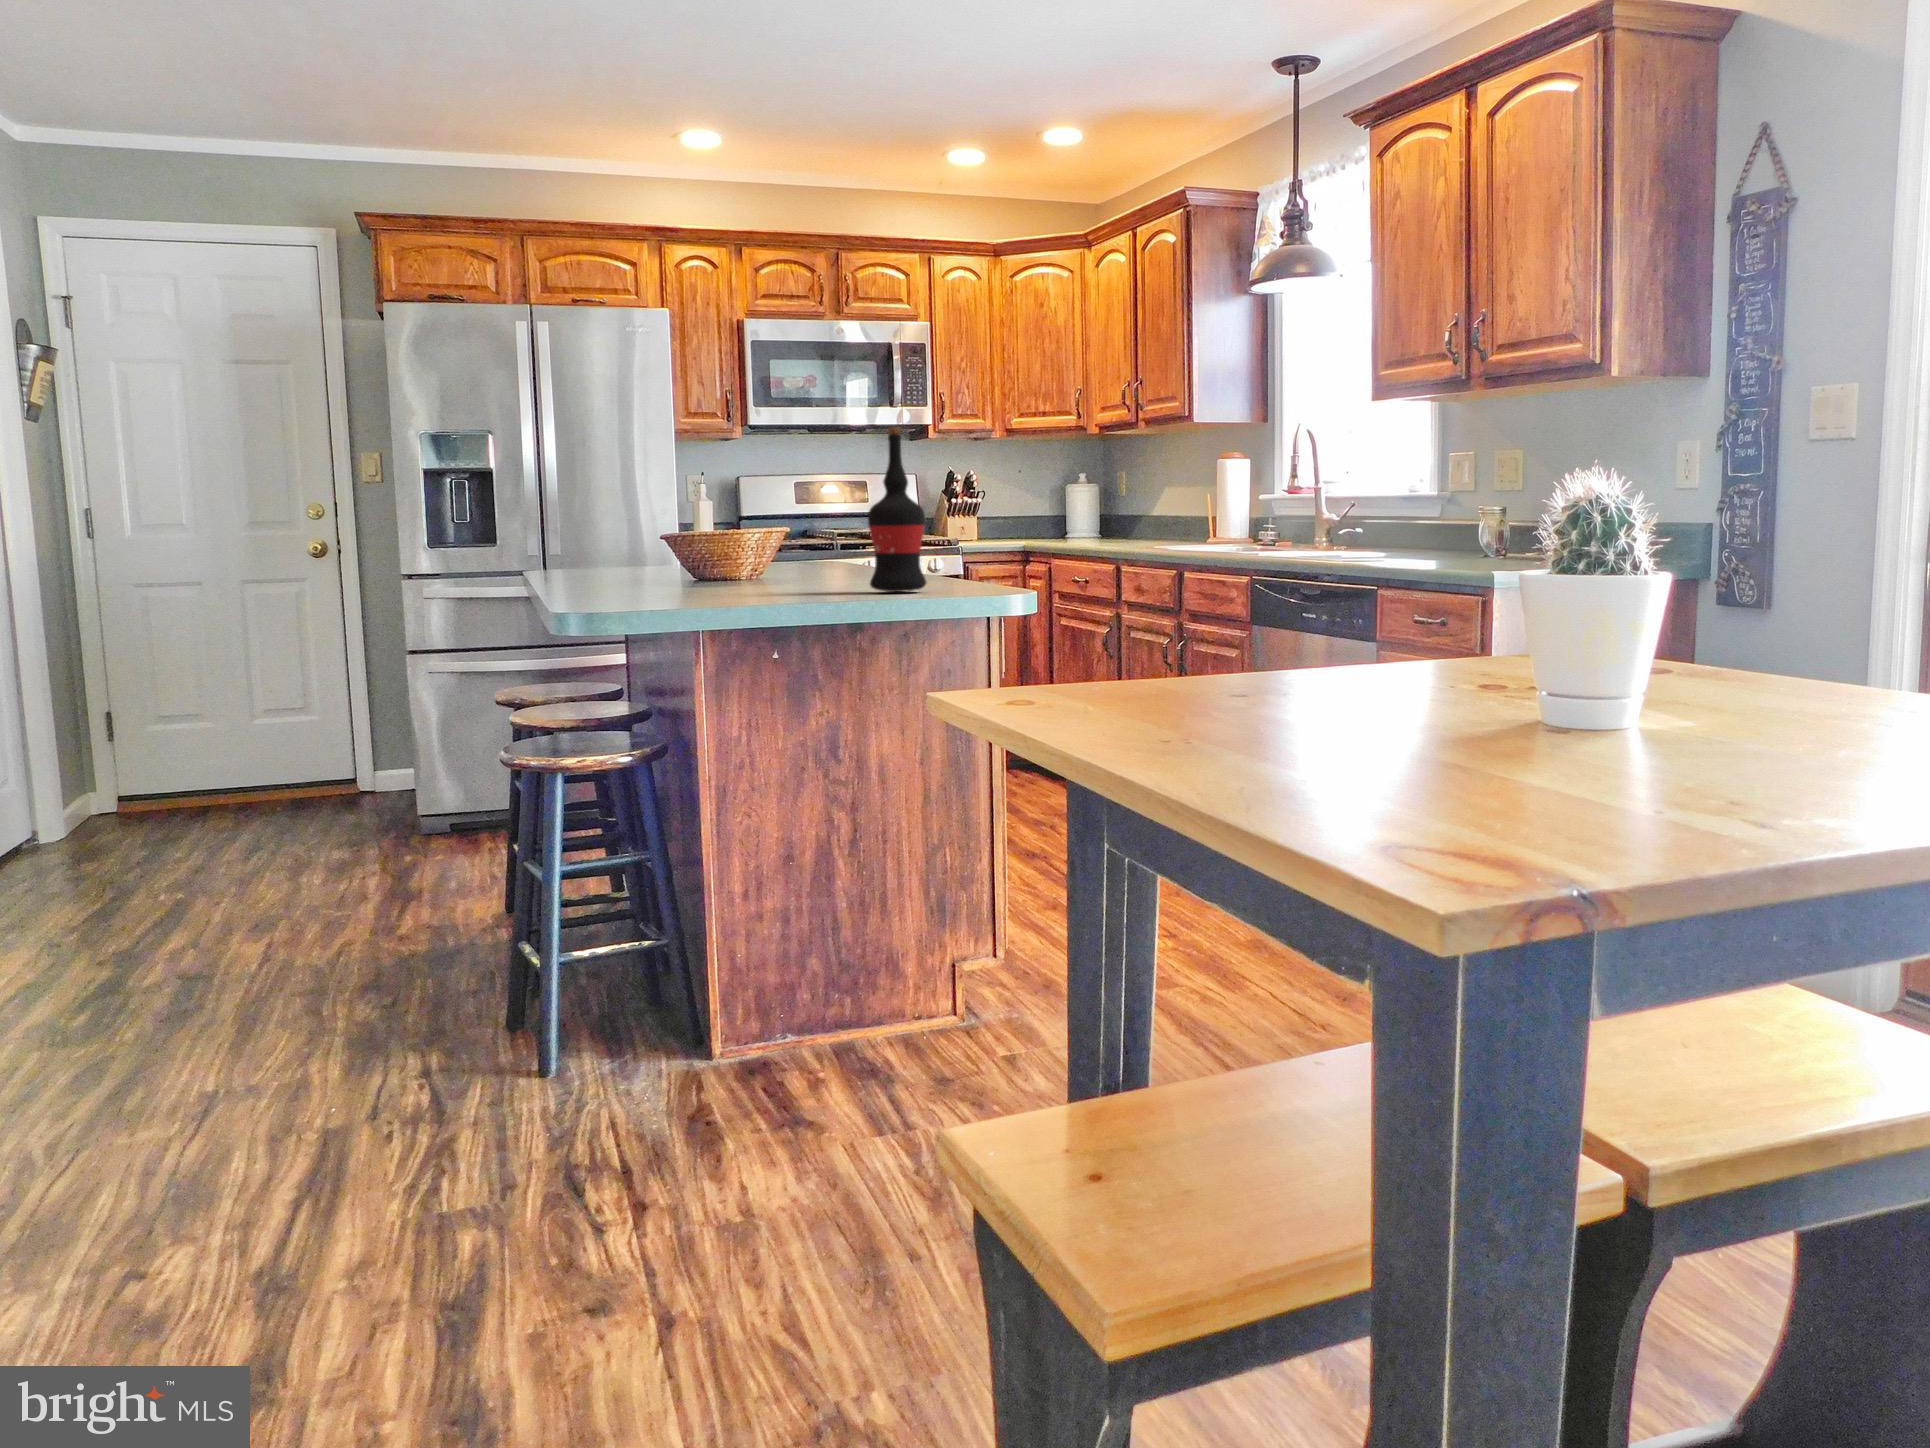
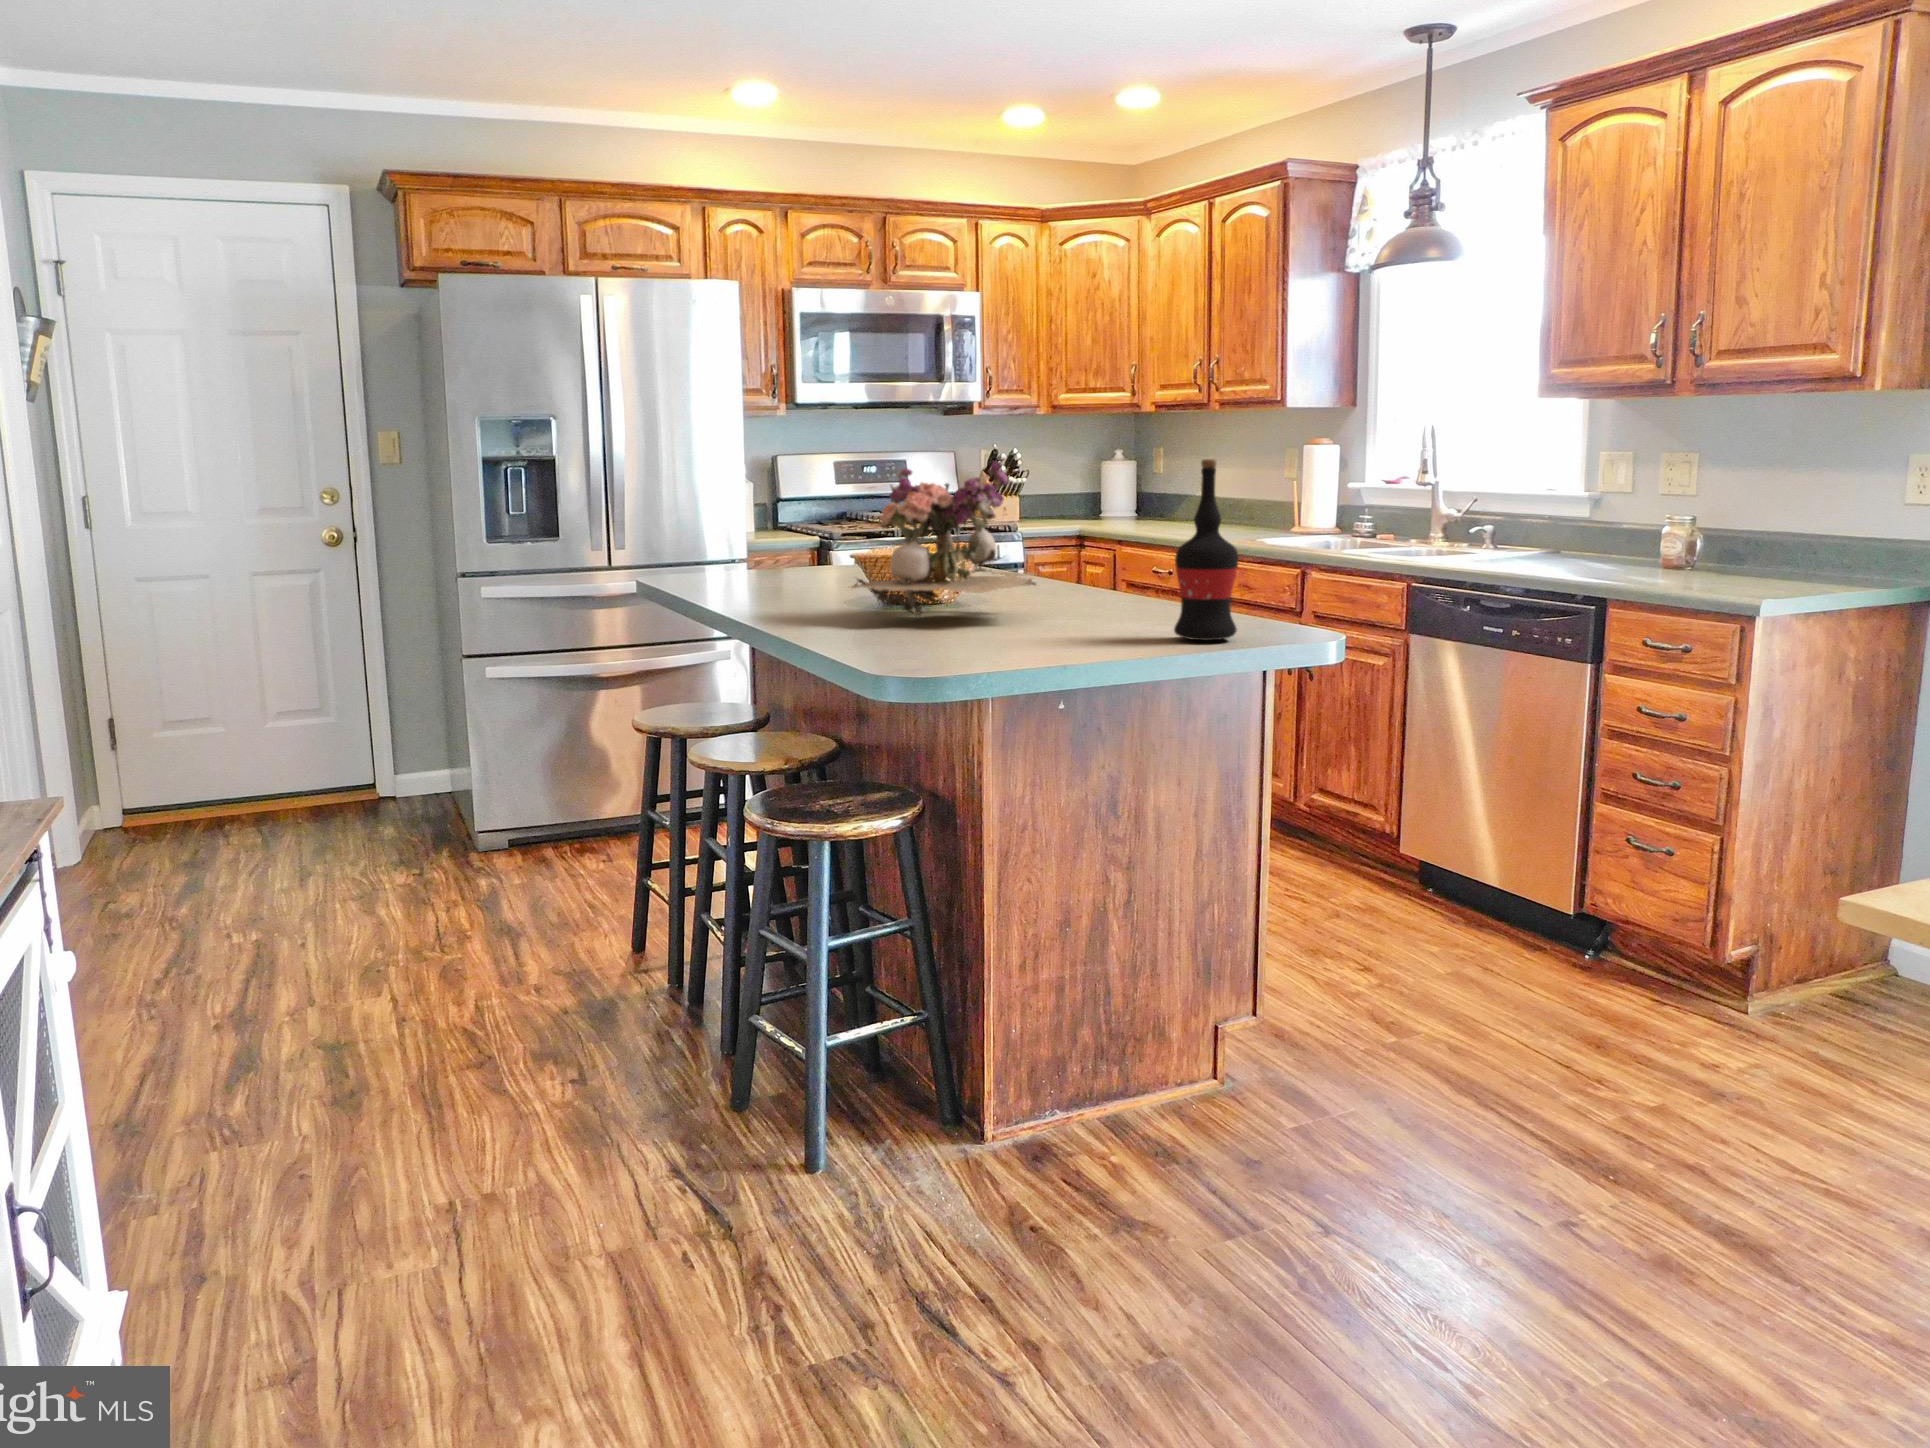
flower arrangement: none [618,441,809,586] -> present [851,457,1036,617]

